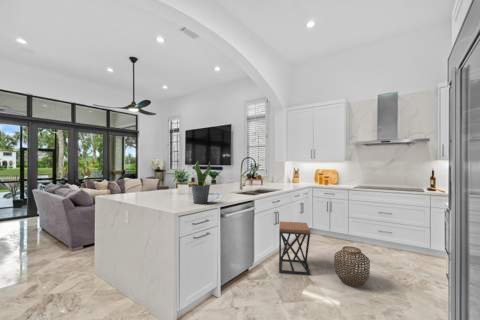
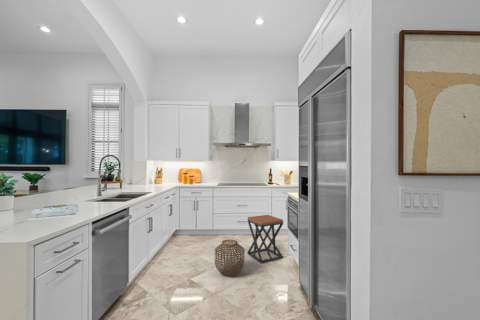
potted plant: present [191,161,210,204] -> none [39,157,76,222]
stool: present [279,222,310,275] -> present [247,215,283,263]

